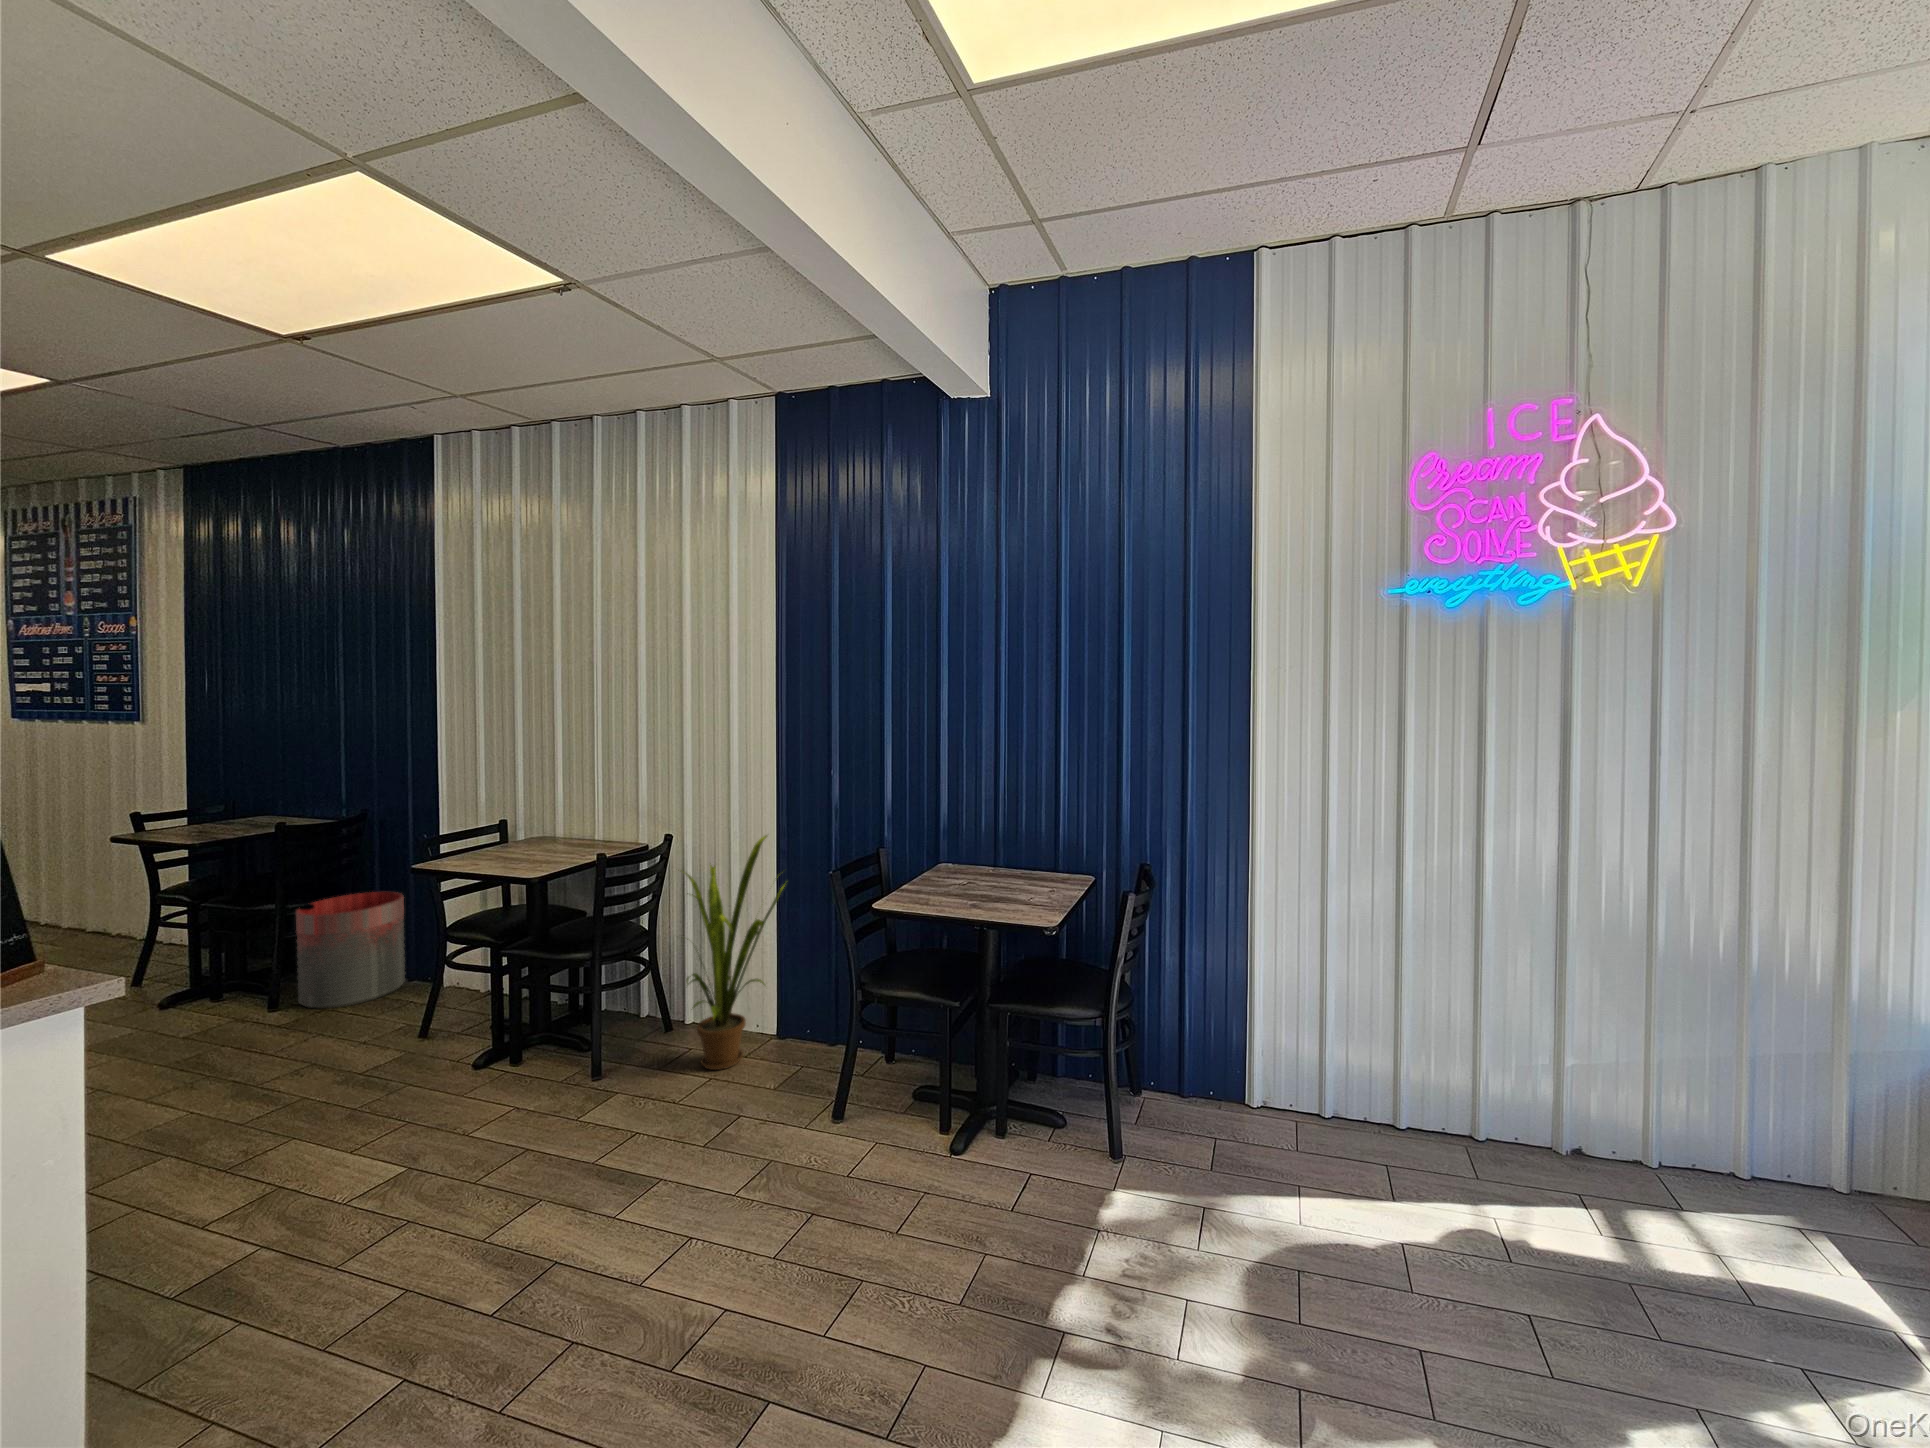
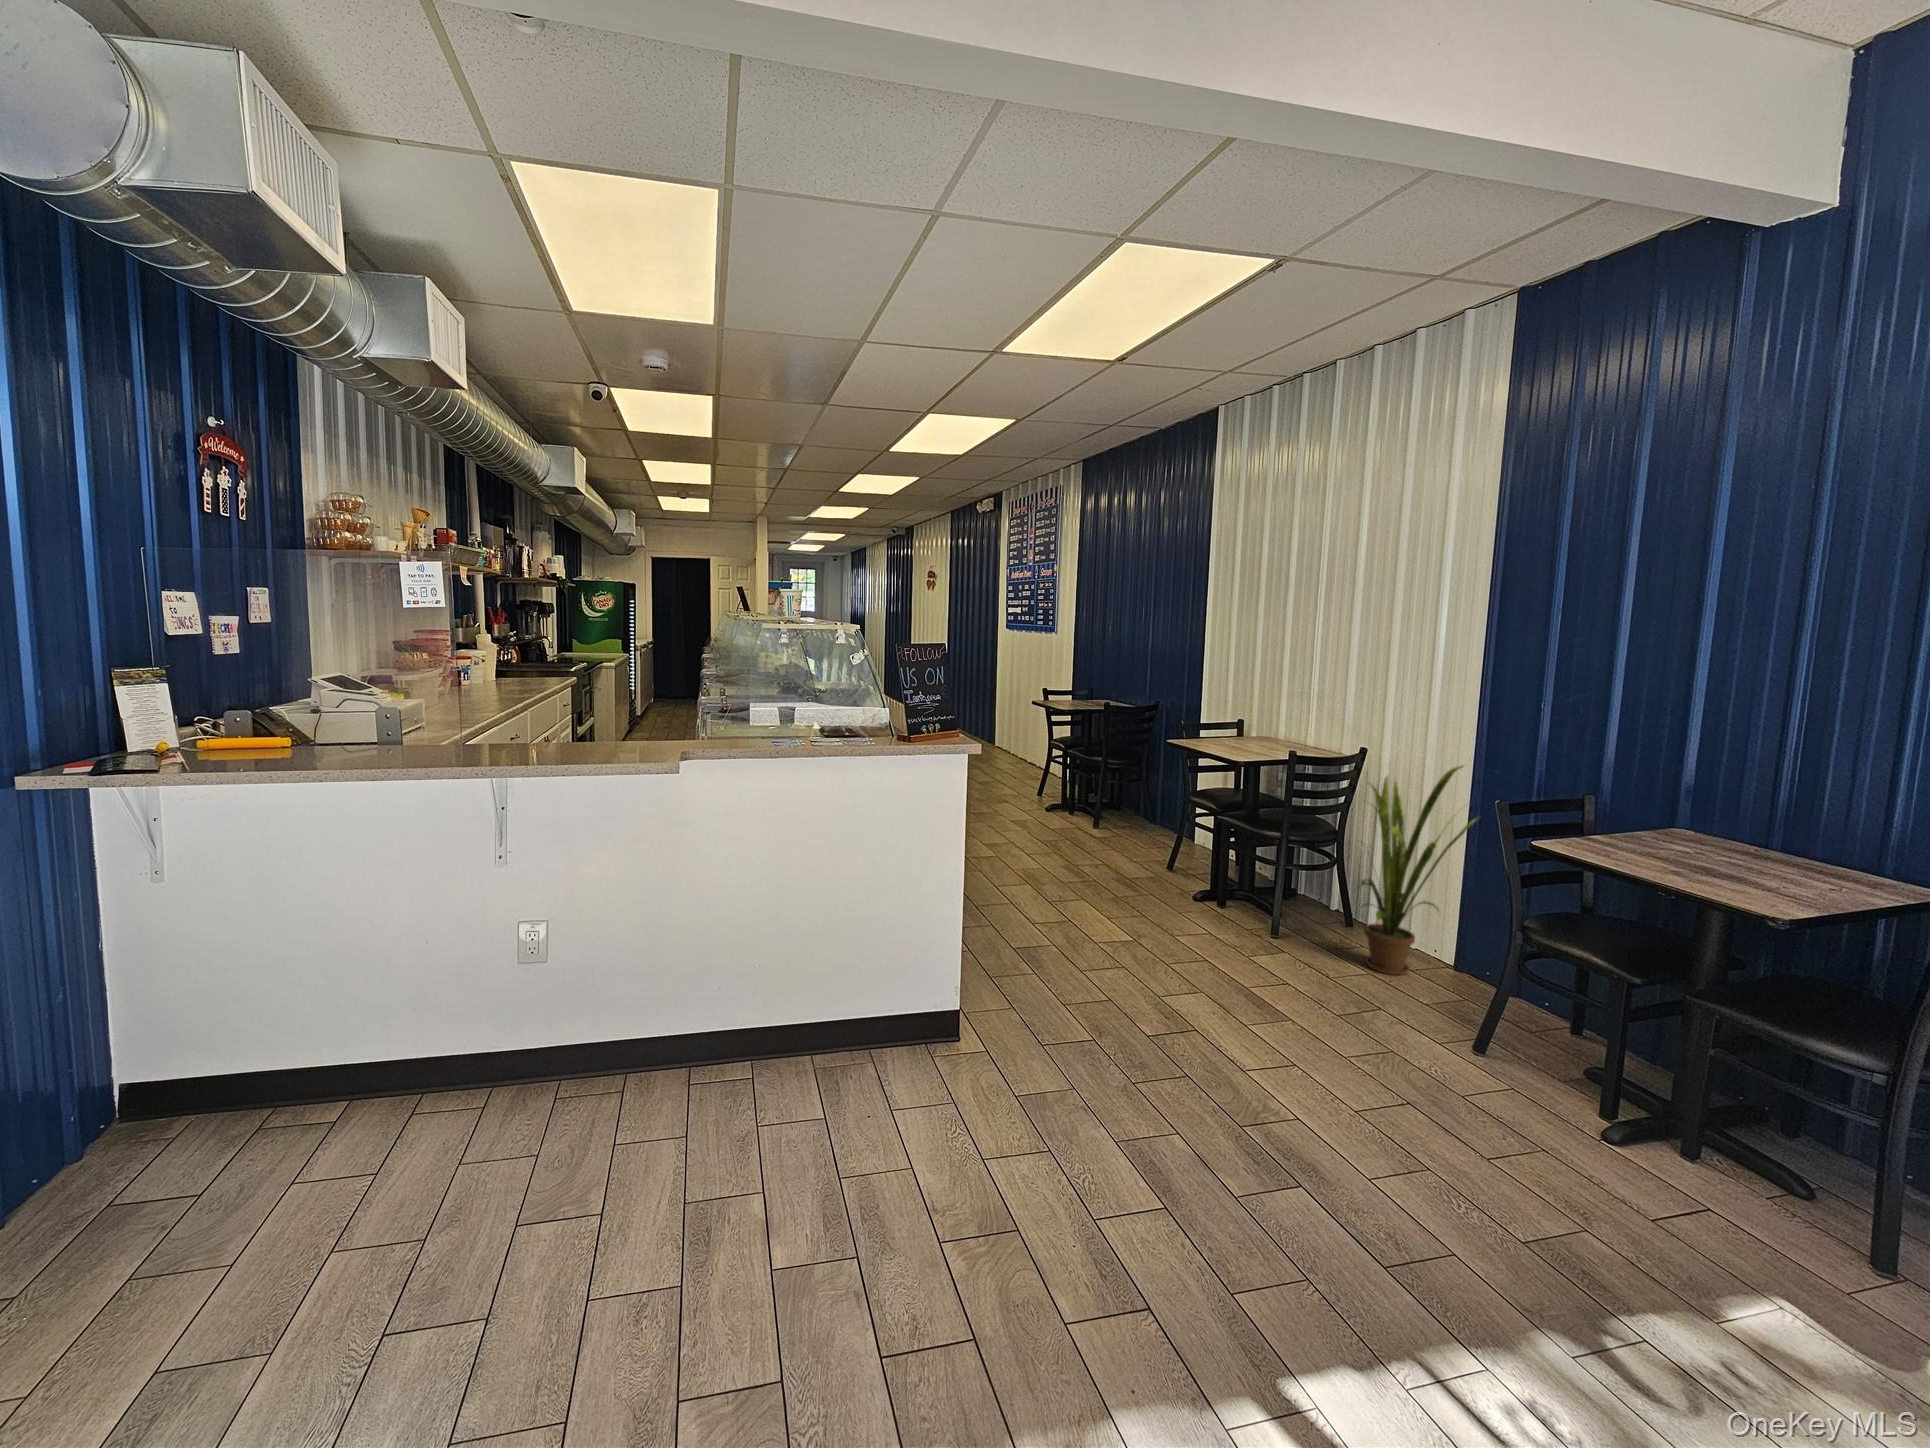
trash can: present [296,892,405,1009] -> none [1109,760,1175,838]

